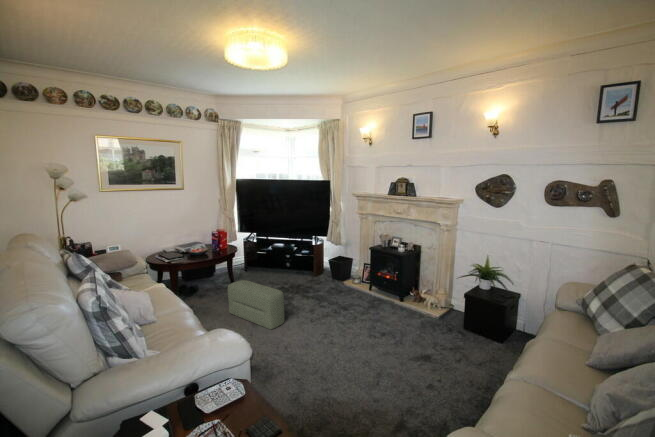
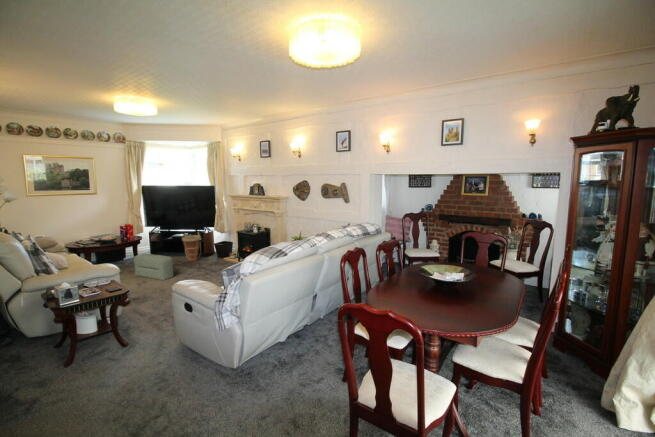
basket: none [290,245,316,289] -> present [182,232,201,262]

